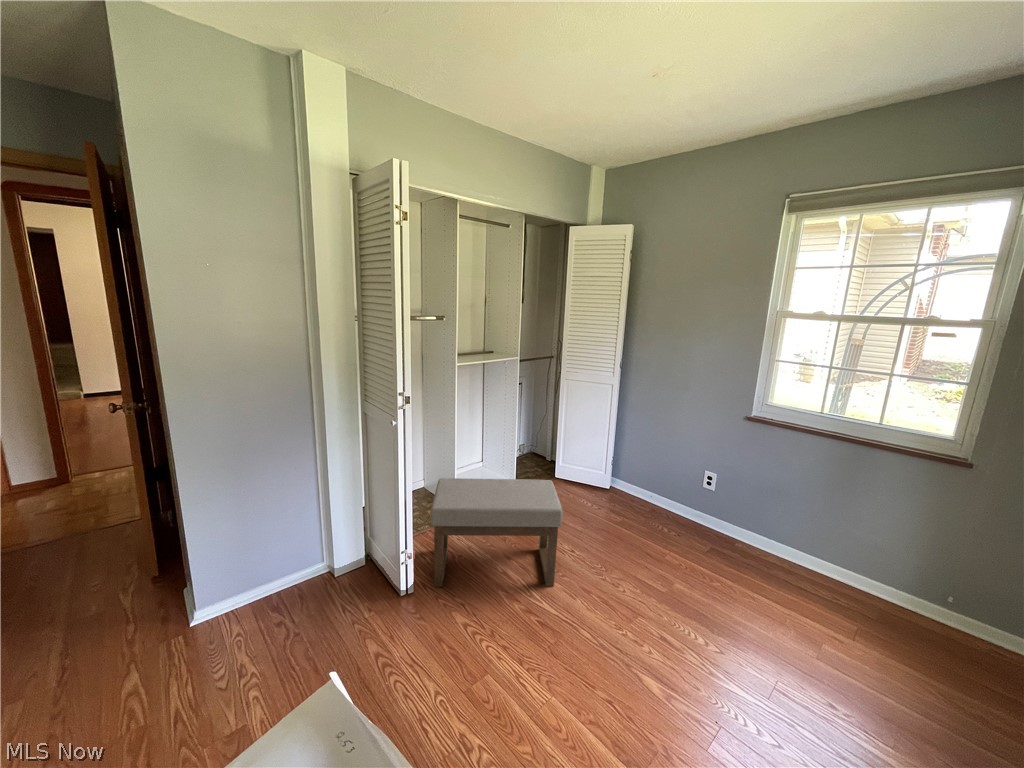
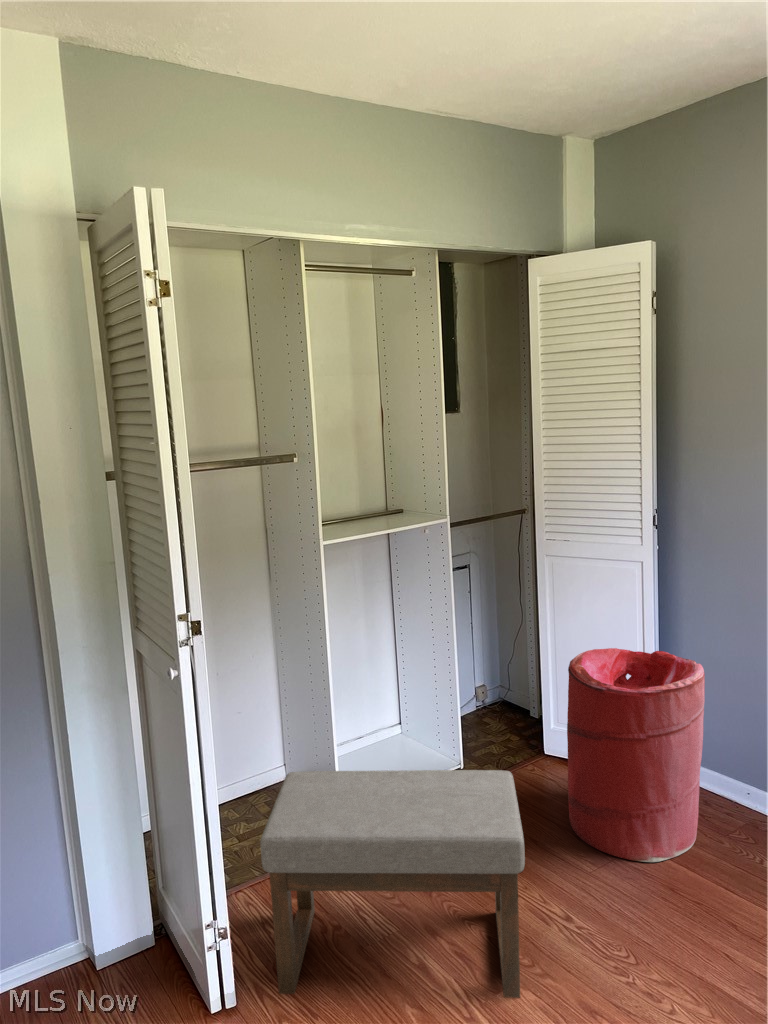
laundry hamper: none [570,426,641,527] -> present [567,648,705,862]

